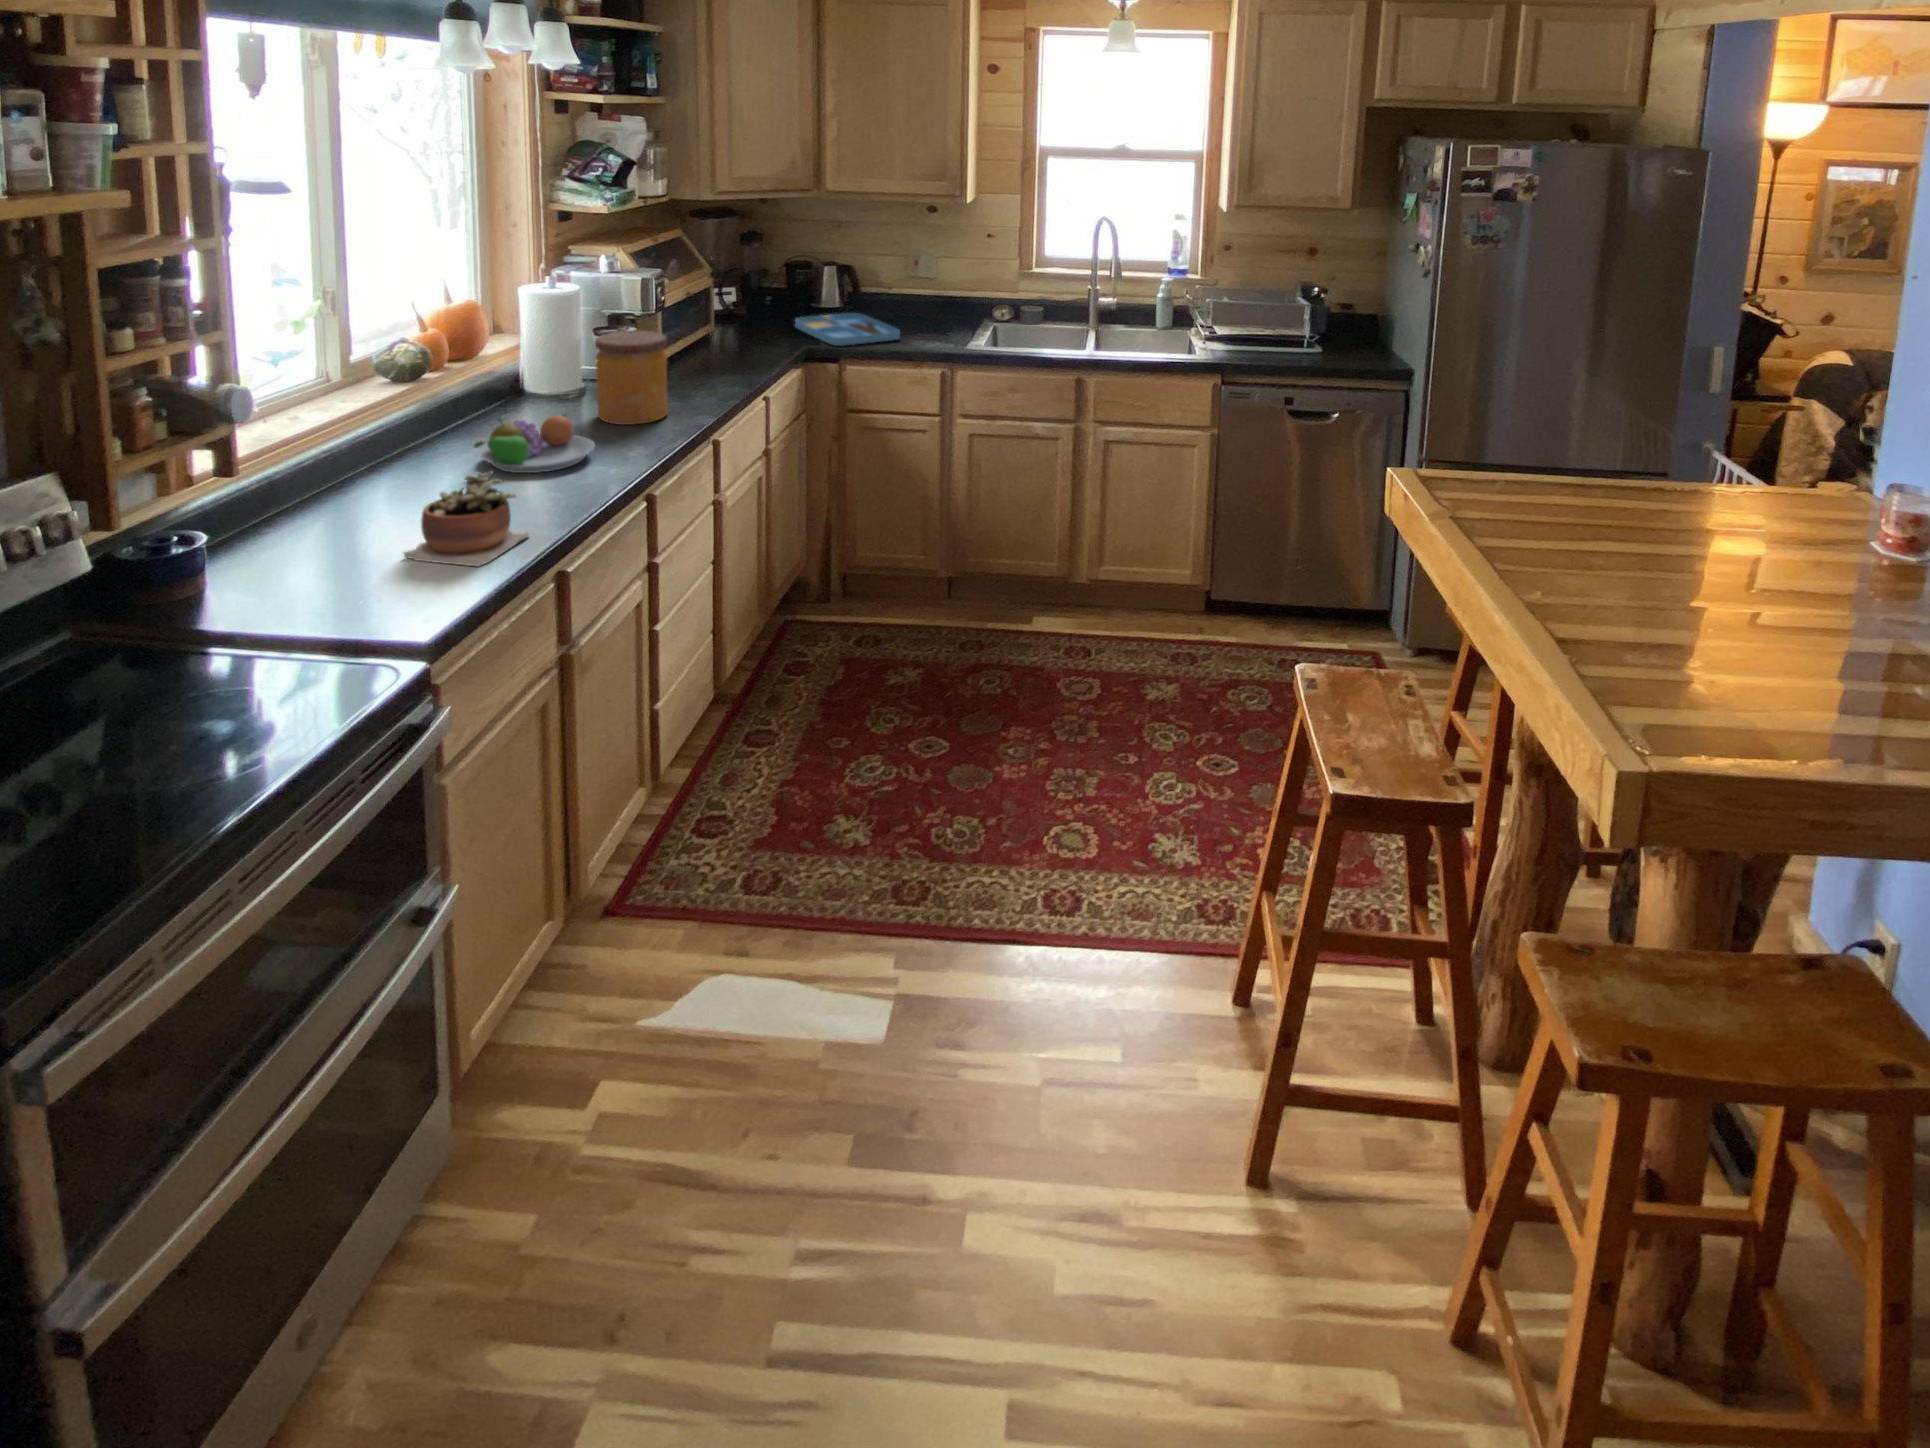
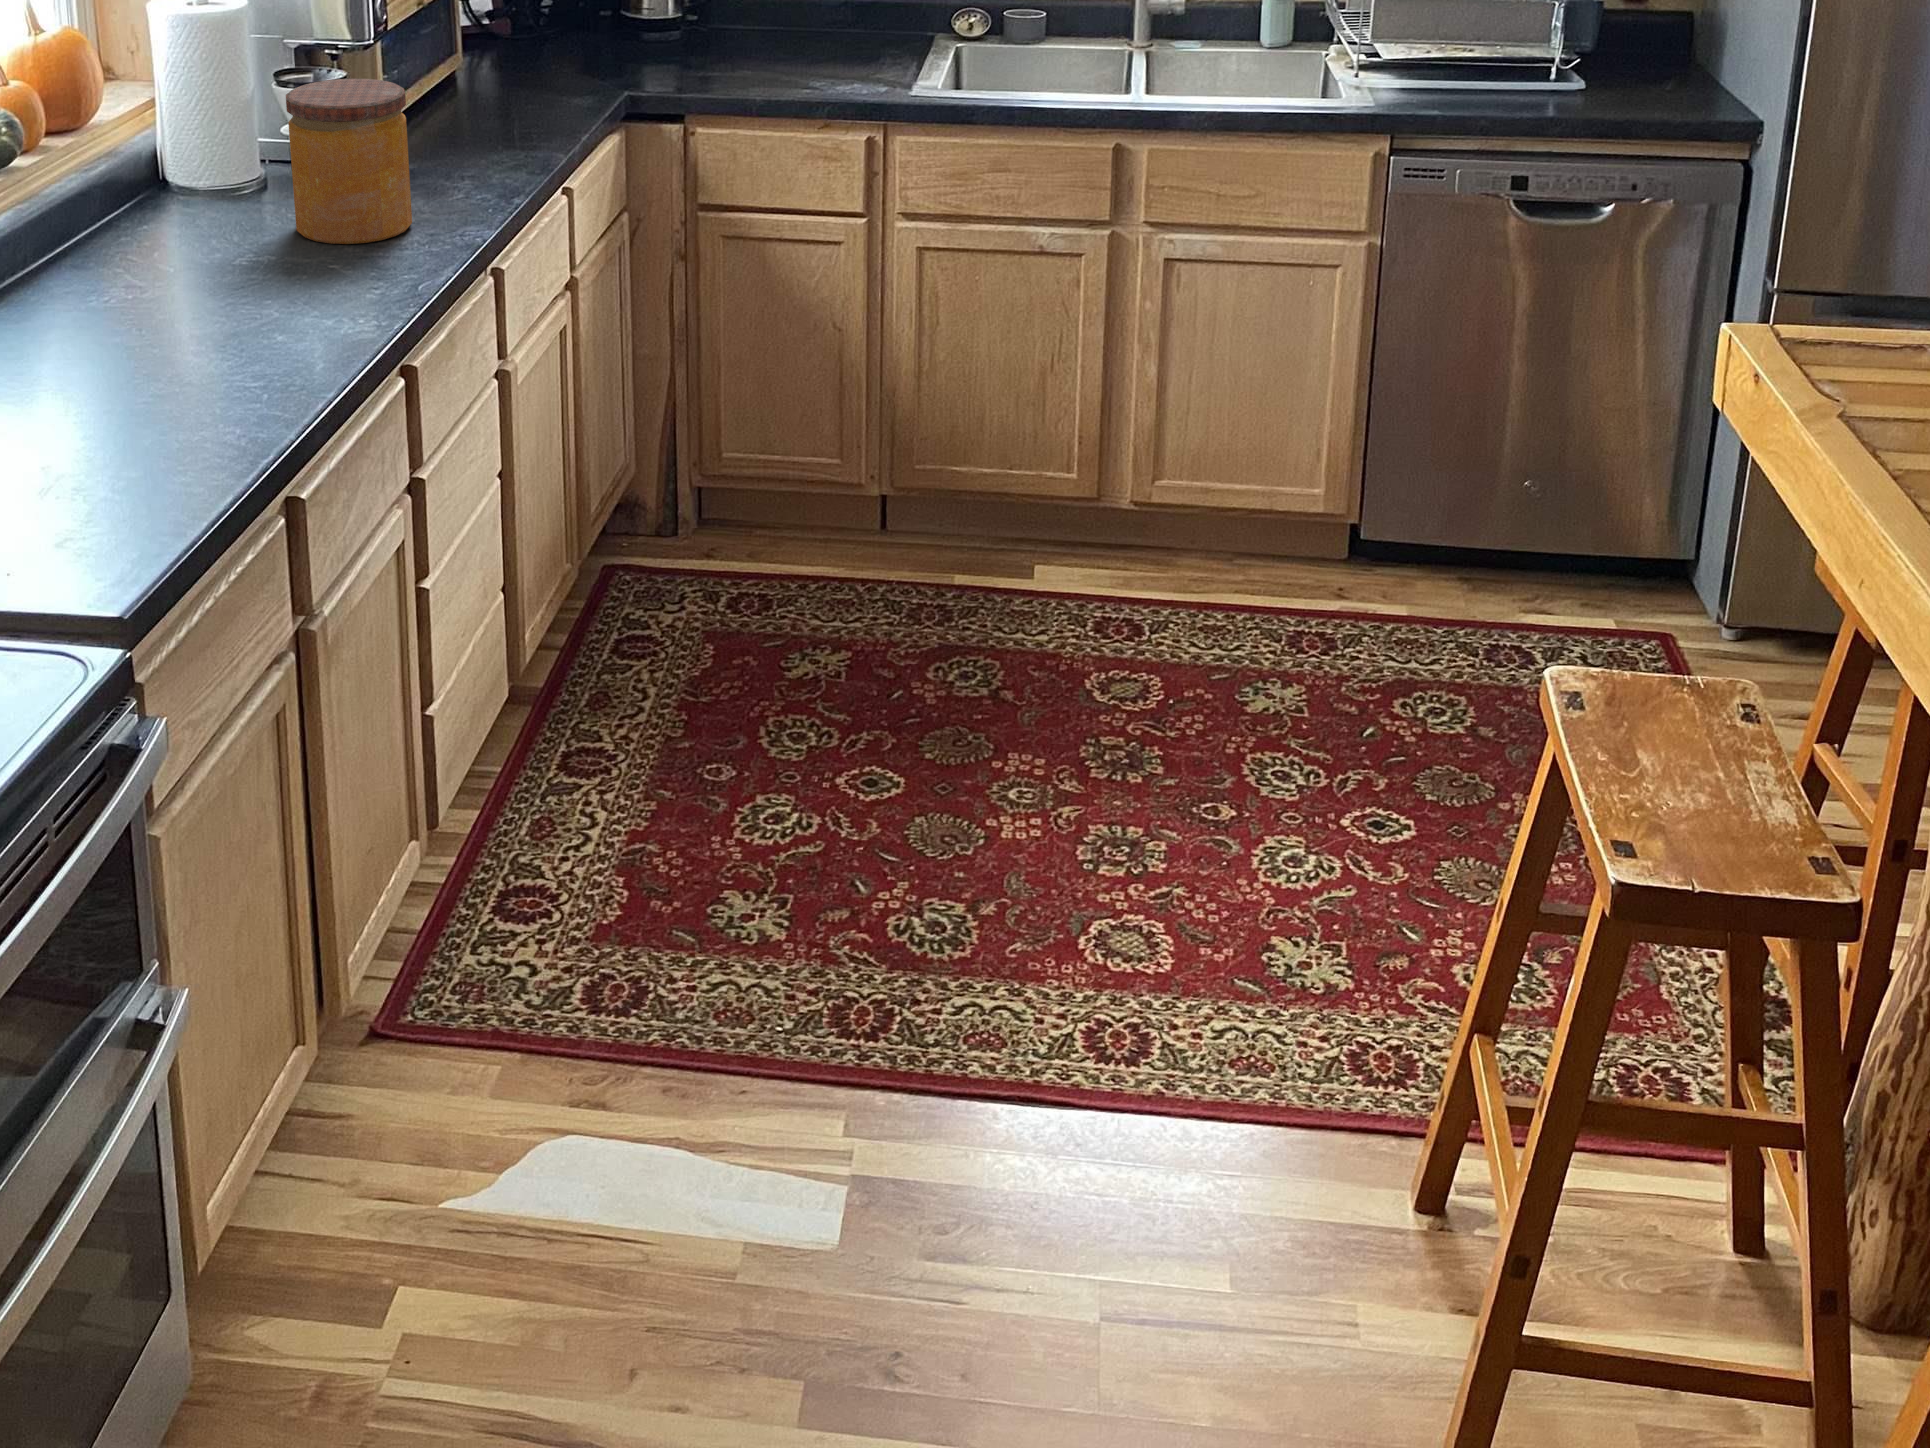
tray: present [795,313,900,346] -> none [599,27,790,90]
fruit bowl: present [474,414,595,473] -> none [116,230,307,332]
succulent plant: present [404,471,530,567] -> none [45,333,236,491]

